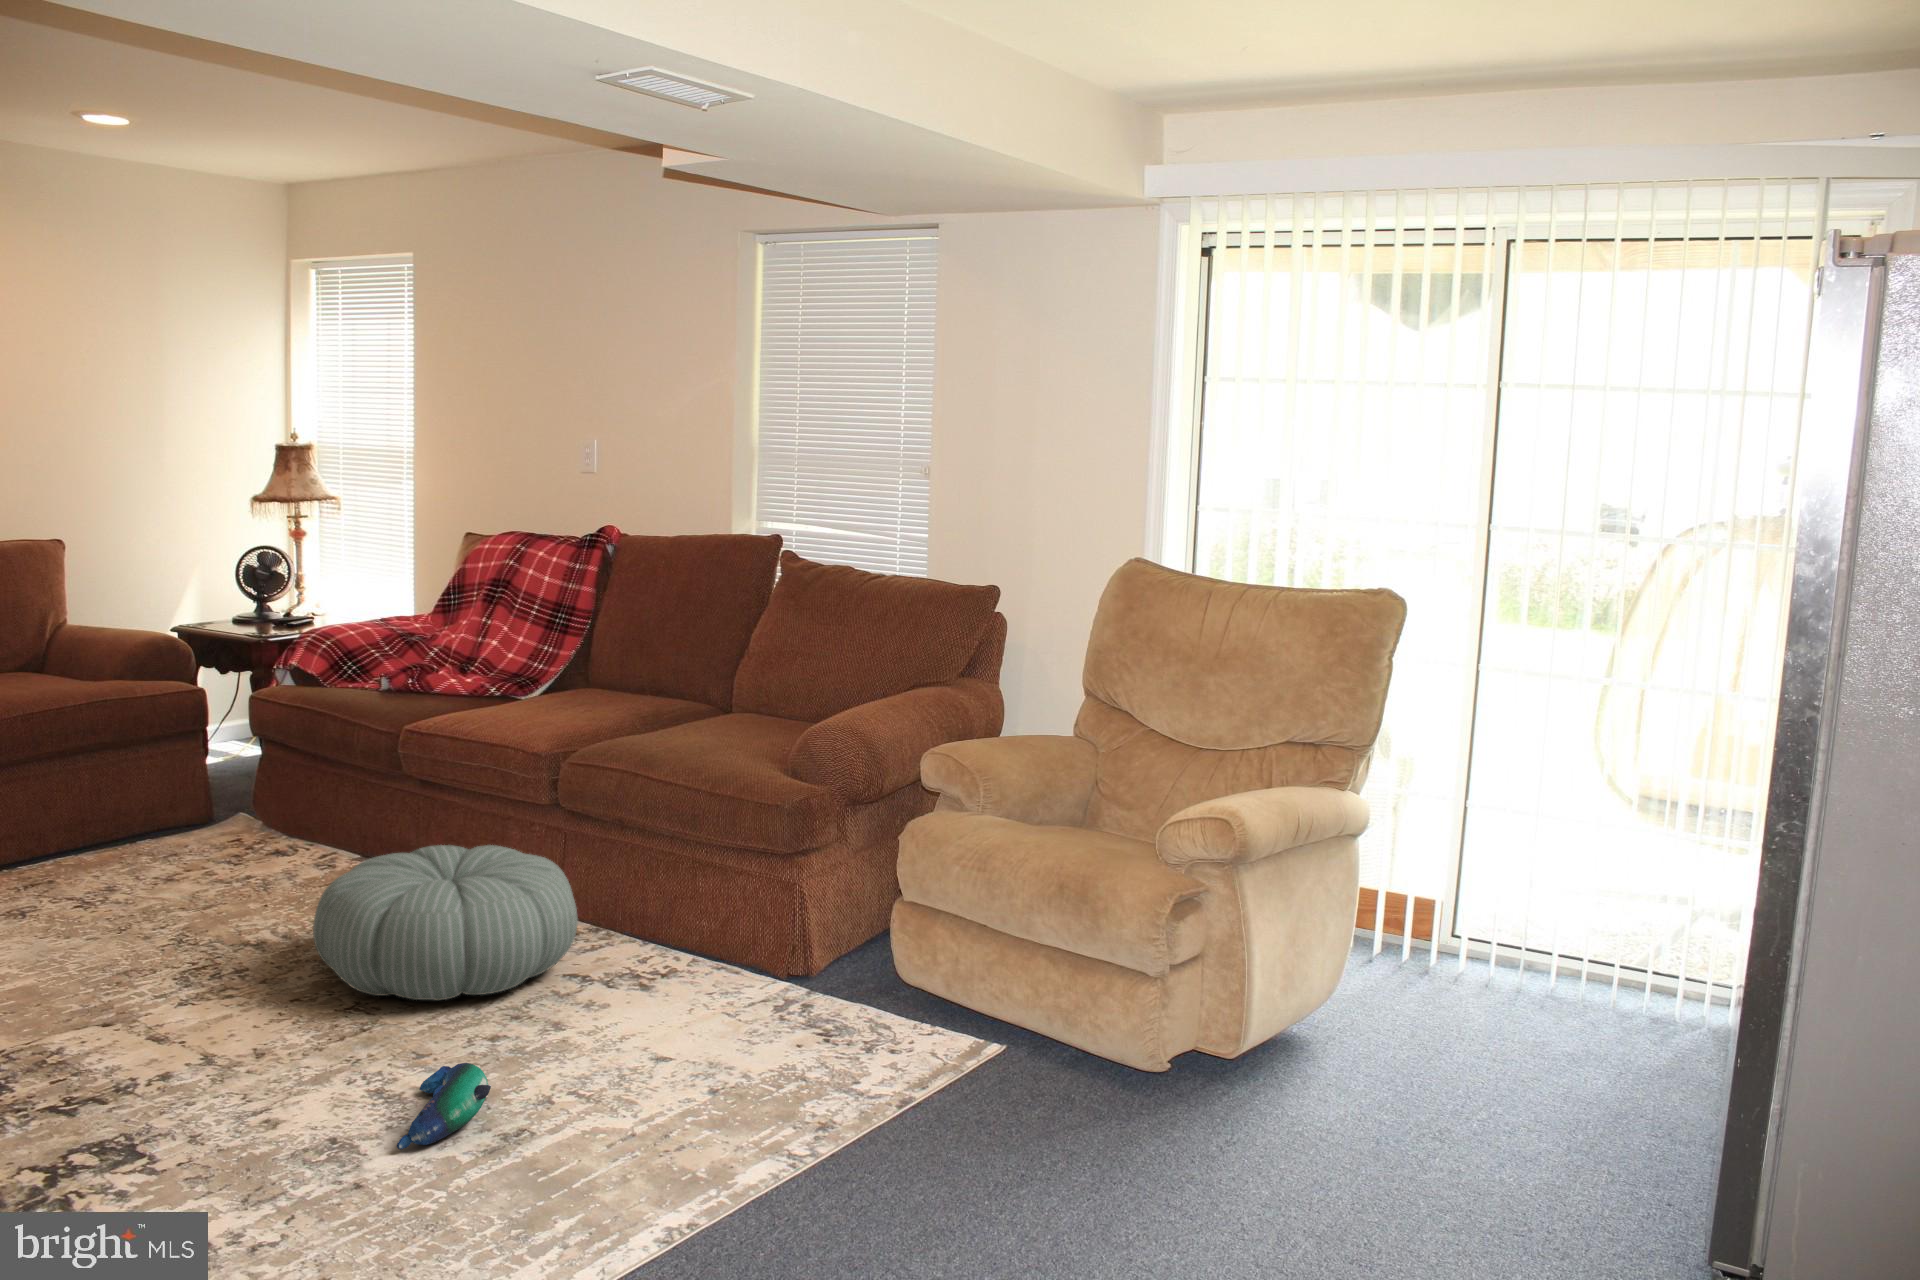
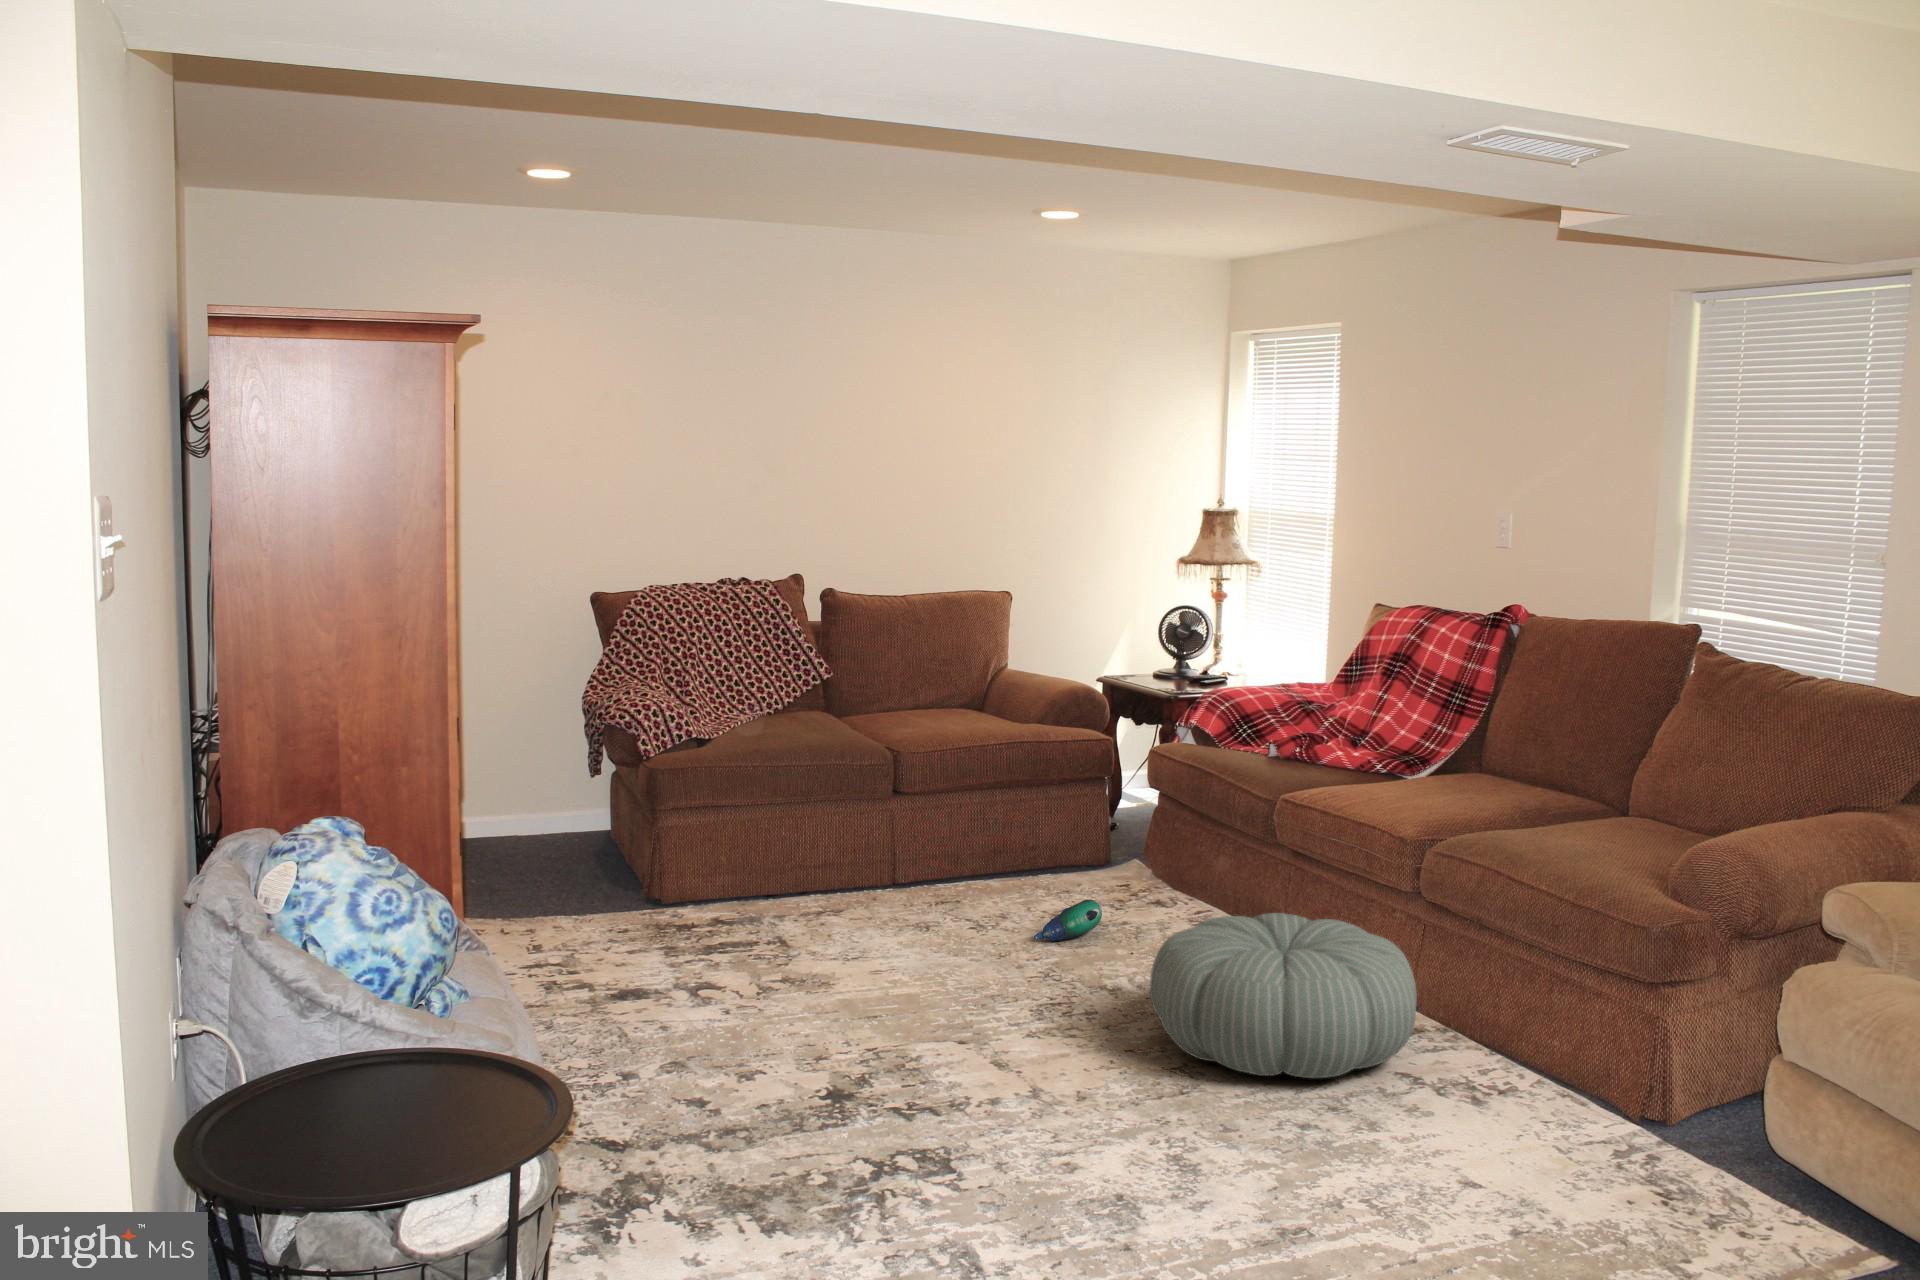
plush toy: present [397,1063,491,1150] -> present [1034,900,1102,941]

